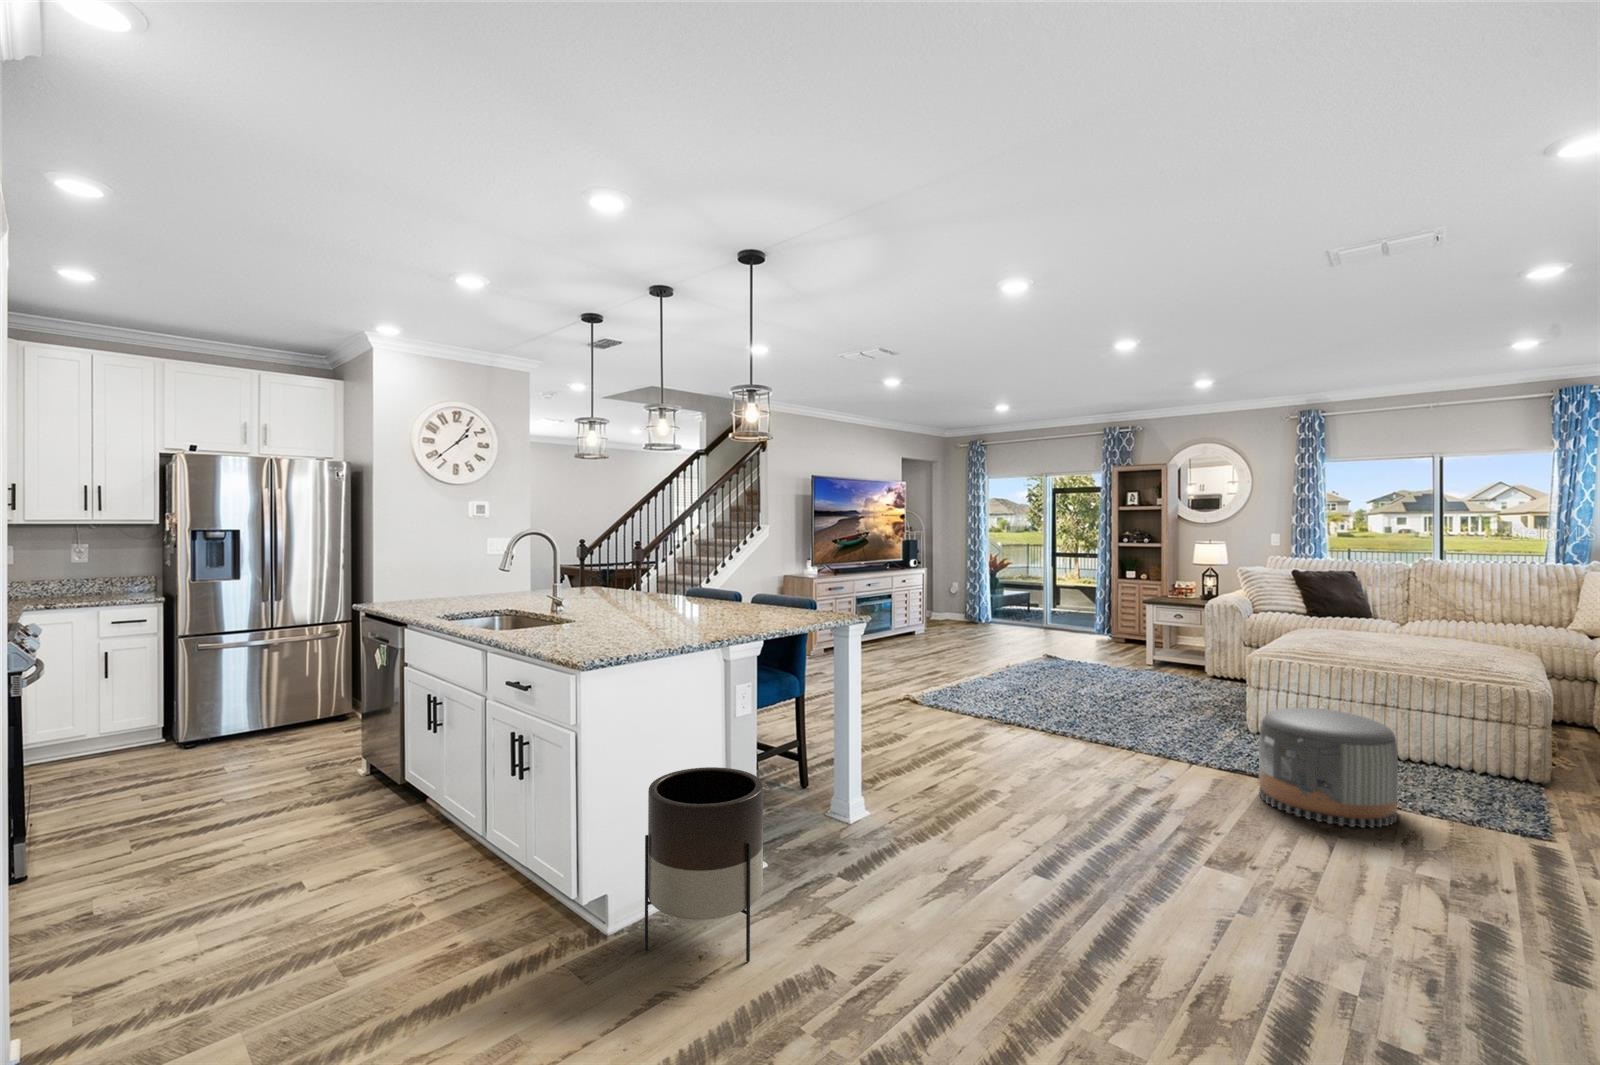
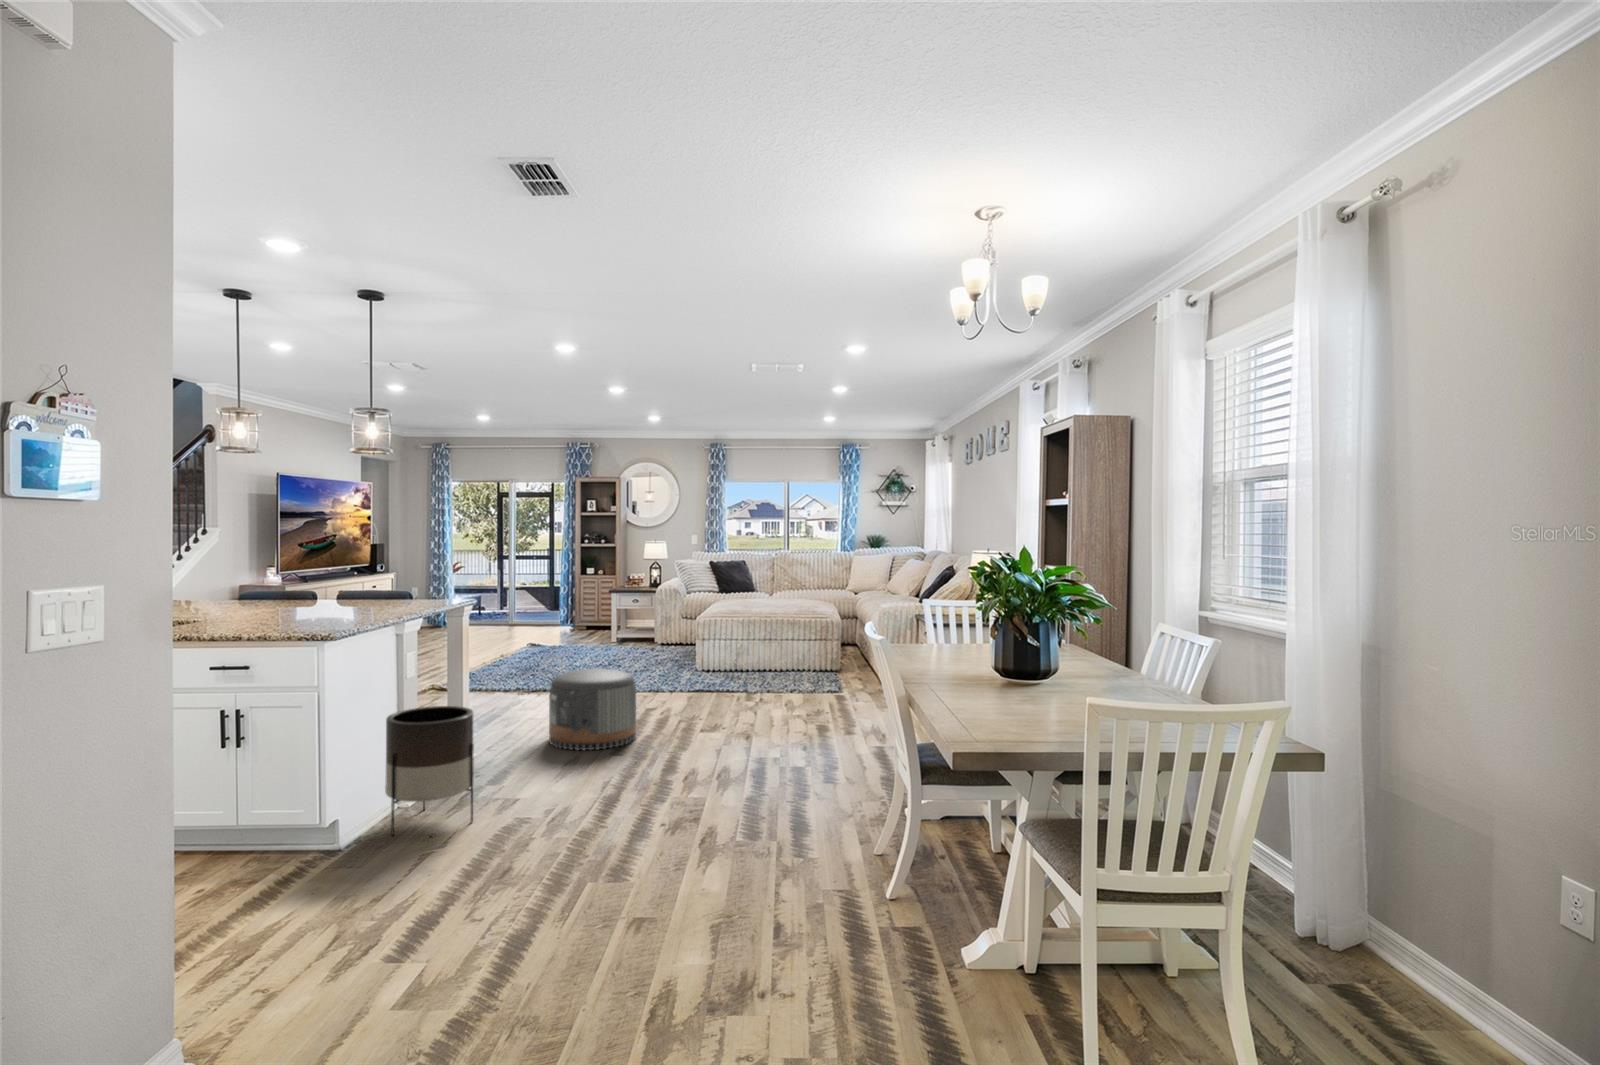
pouf: present [1259,708,1398,828] -> present [549,668,636,750]

